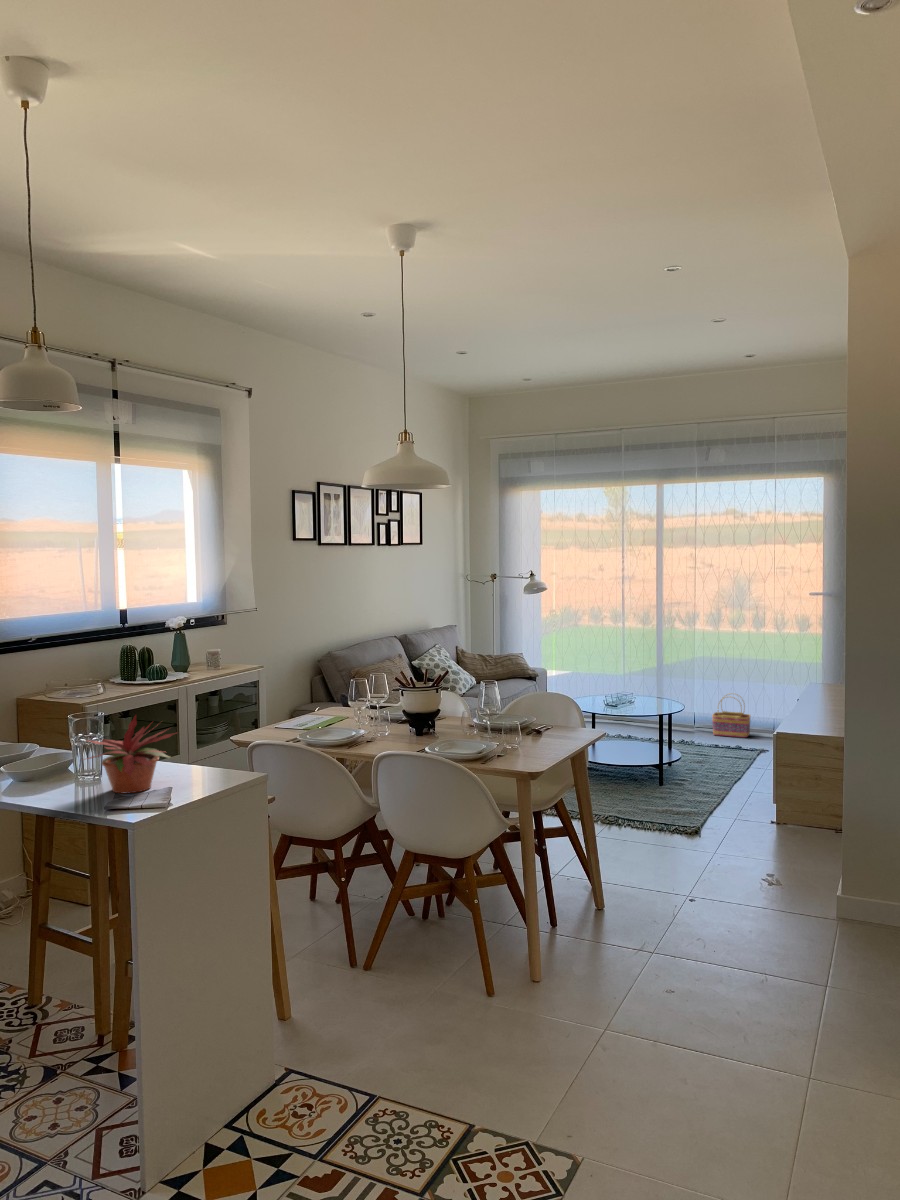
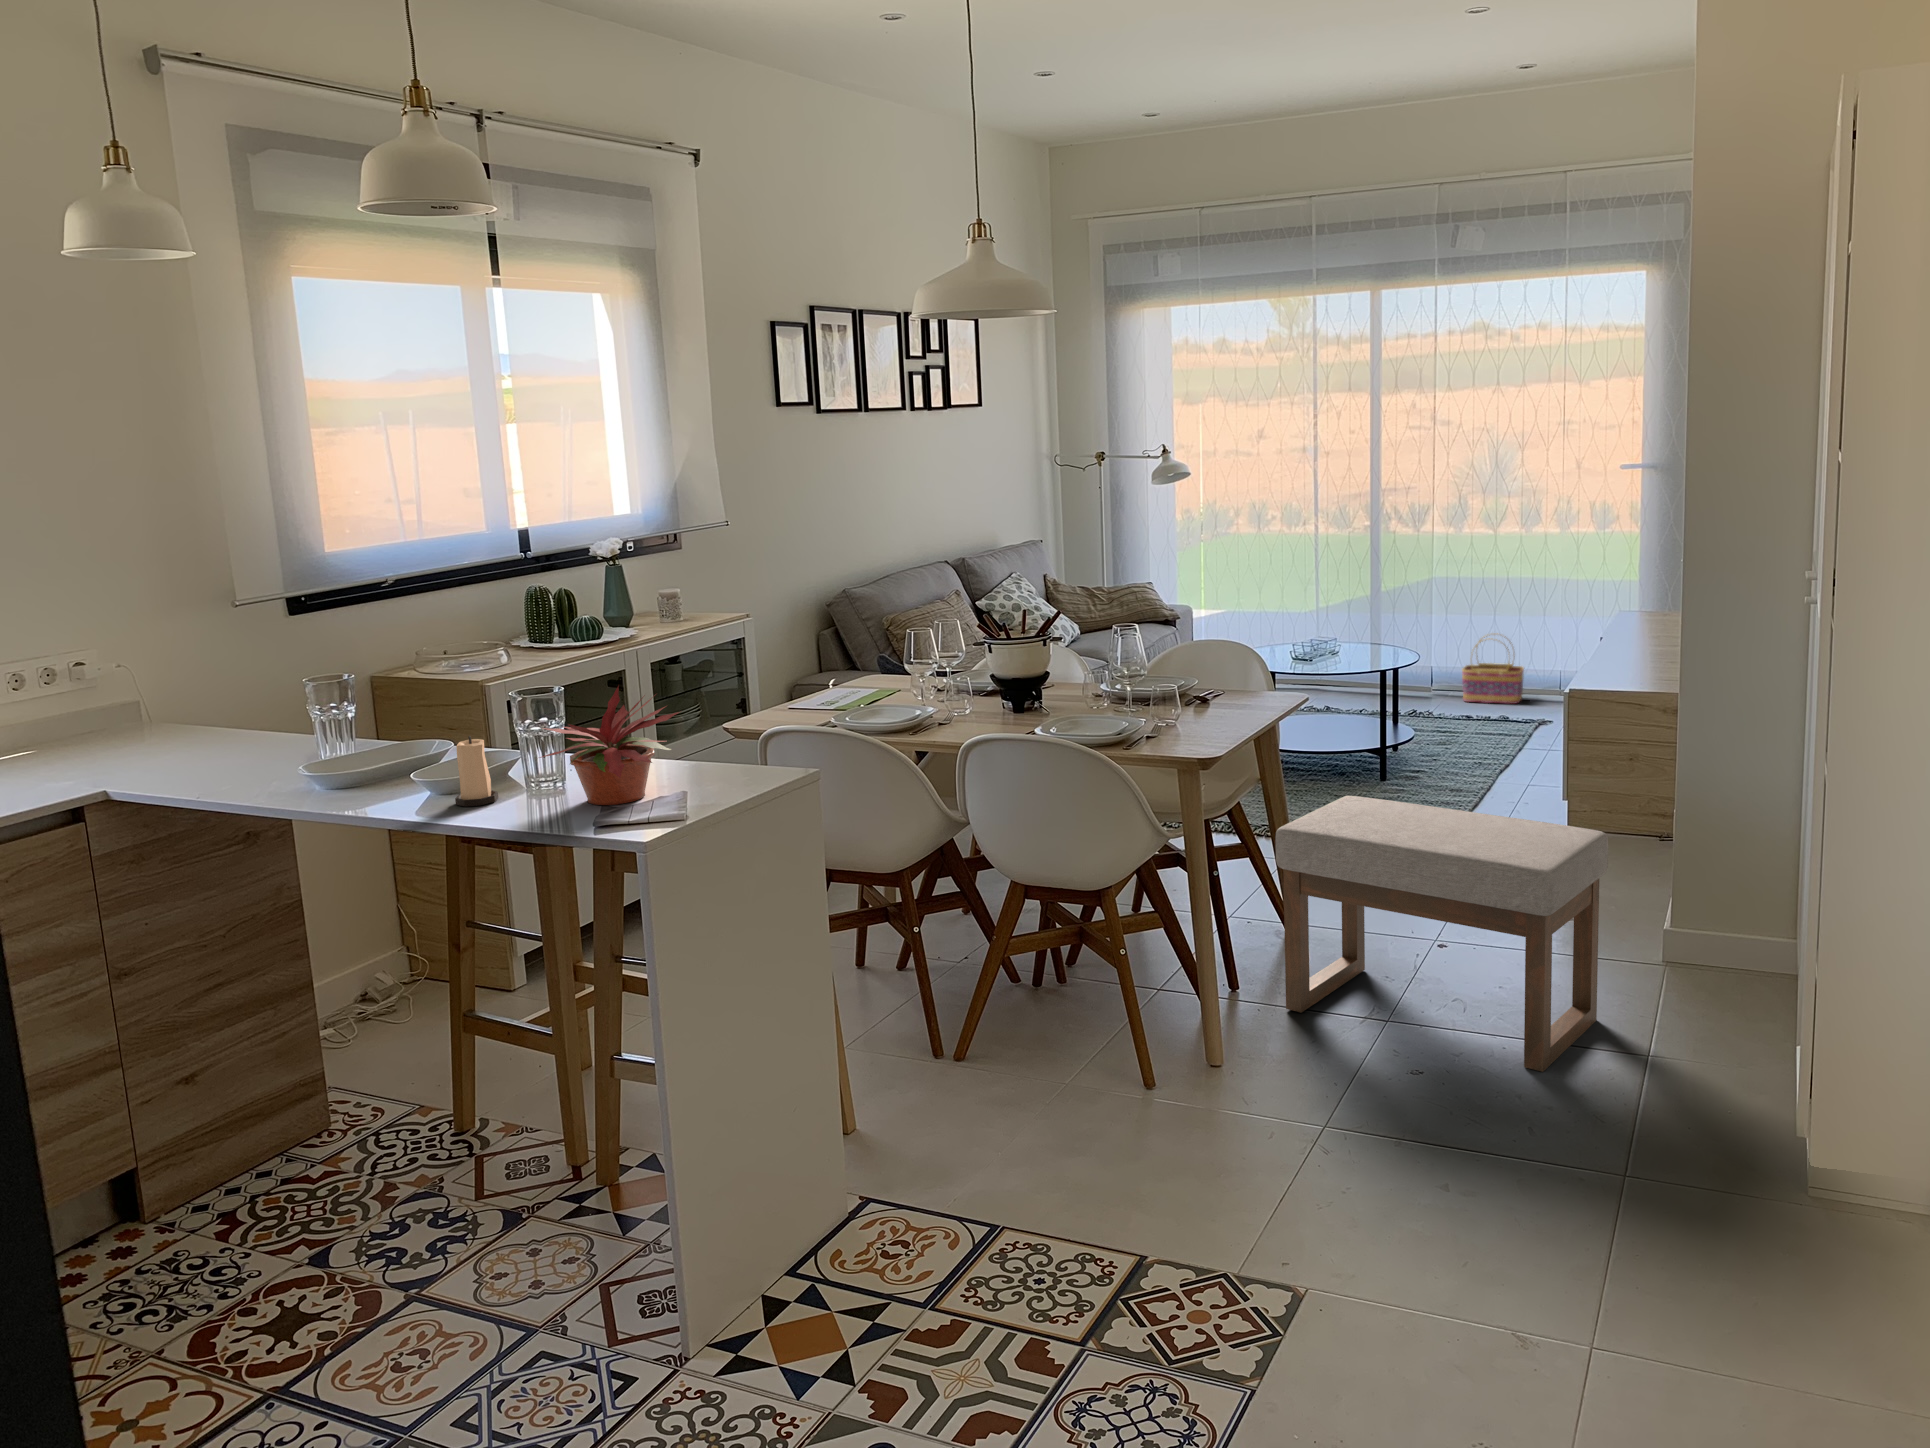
candle: none [26,743,56,791] -> present [455,736,498,807]
ottoman: none [581,798,798,994] -> present [1276,796,1608,1072]

